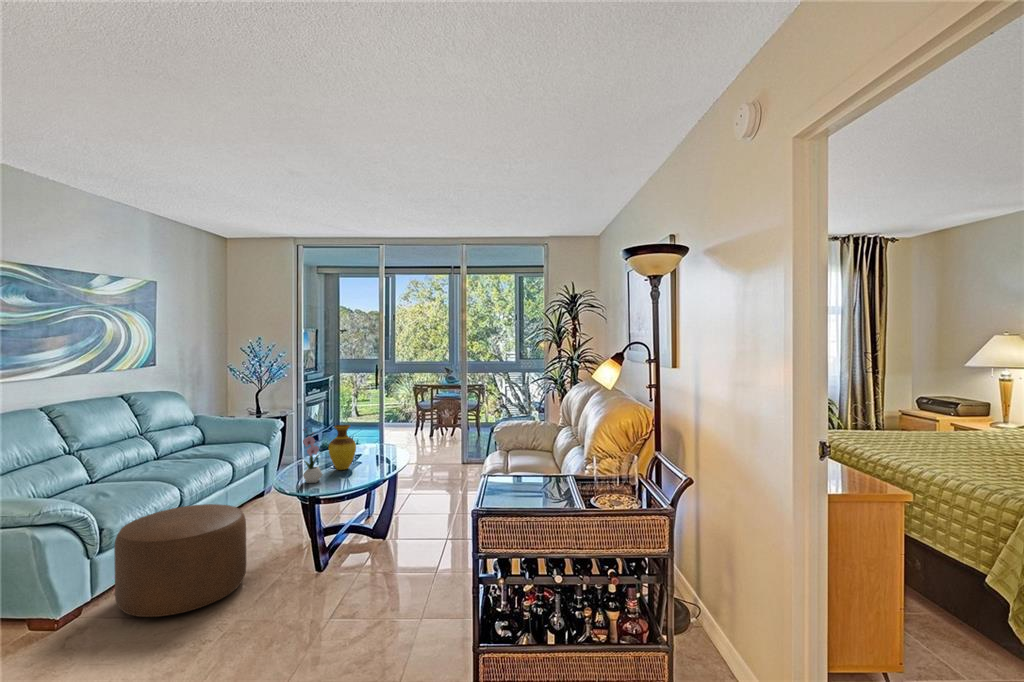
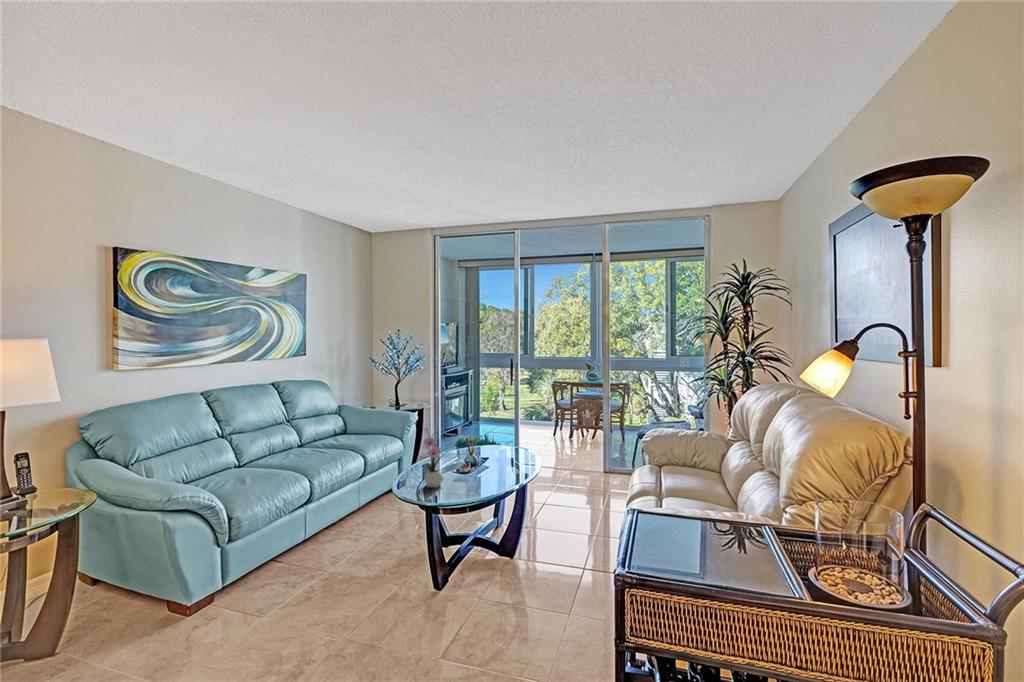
vase: present [328,425,356,470] -> none [453,425,481,475]
ottoman: present [114,504,246,617] -> none [240,501,364,617]

